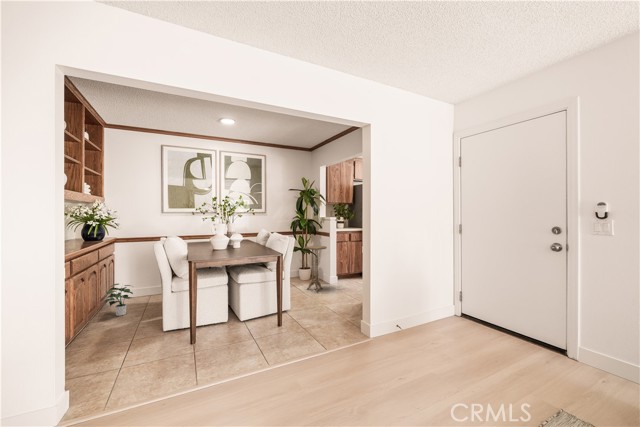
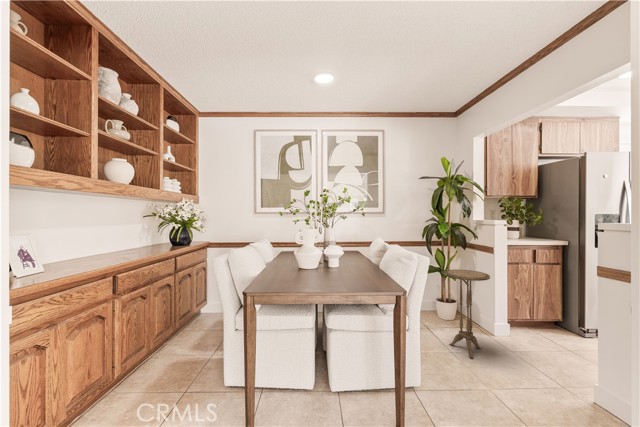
potted plant: present [105,284,133,316] -> none [166,302,204,345]

